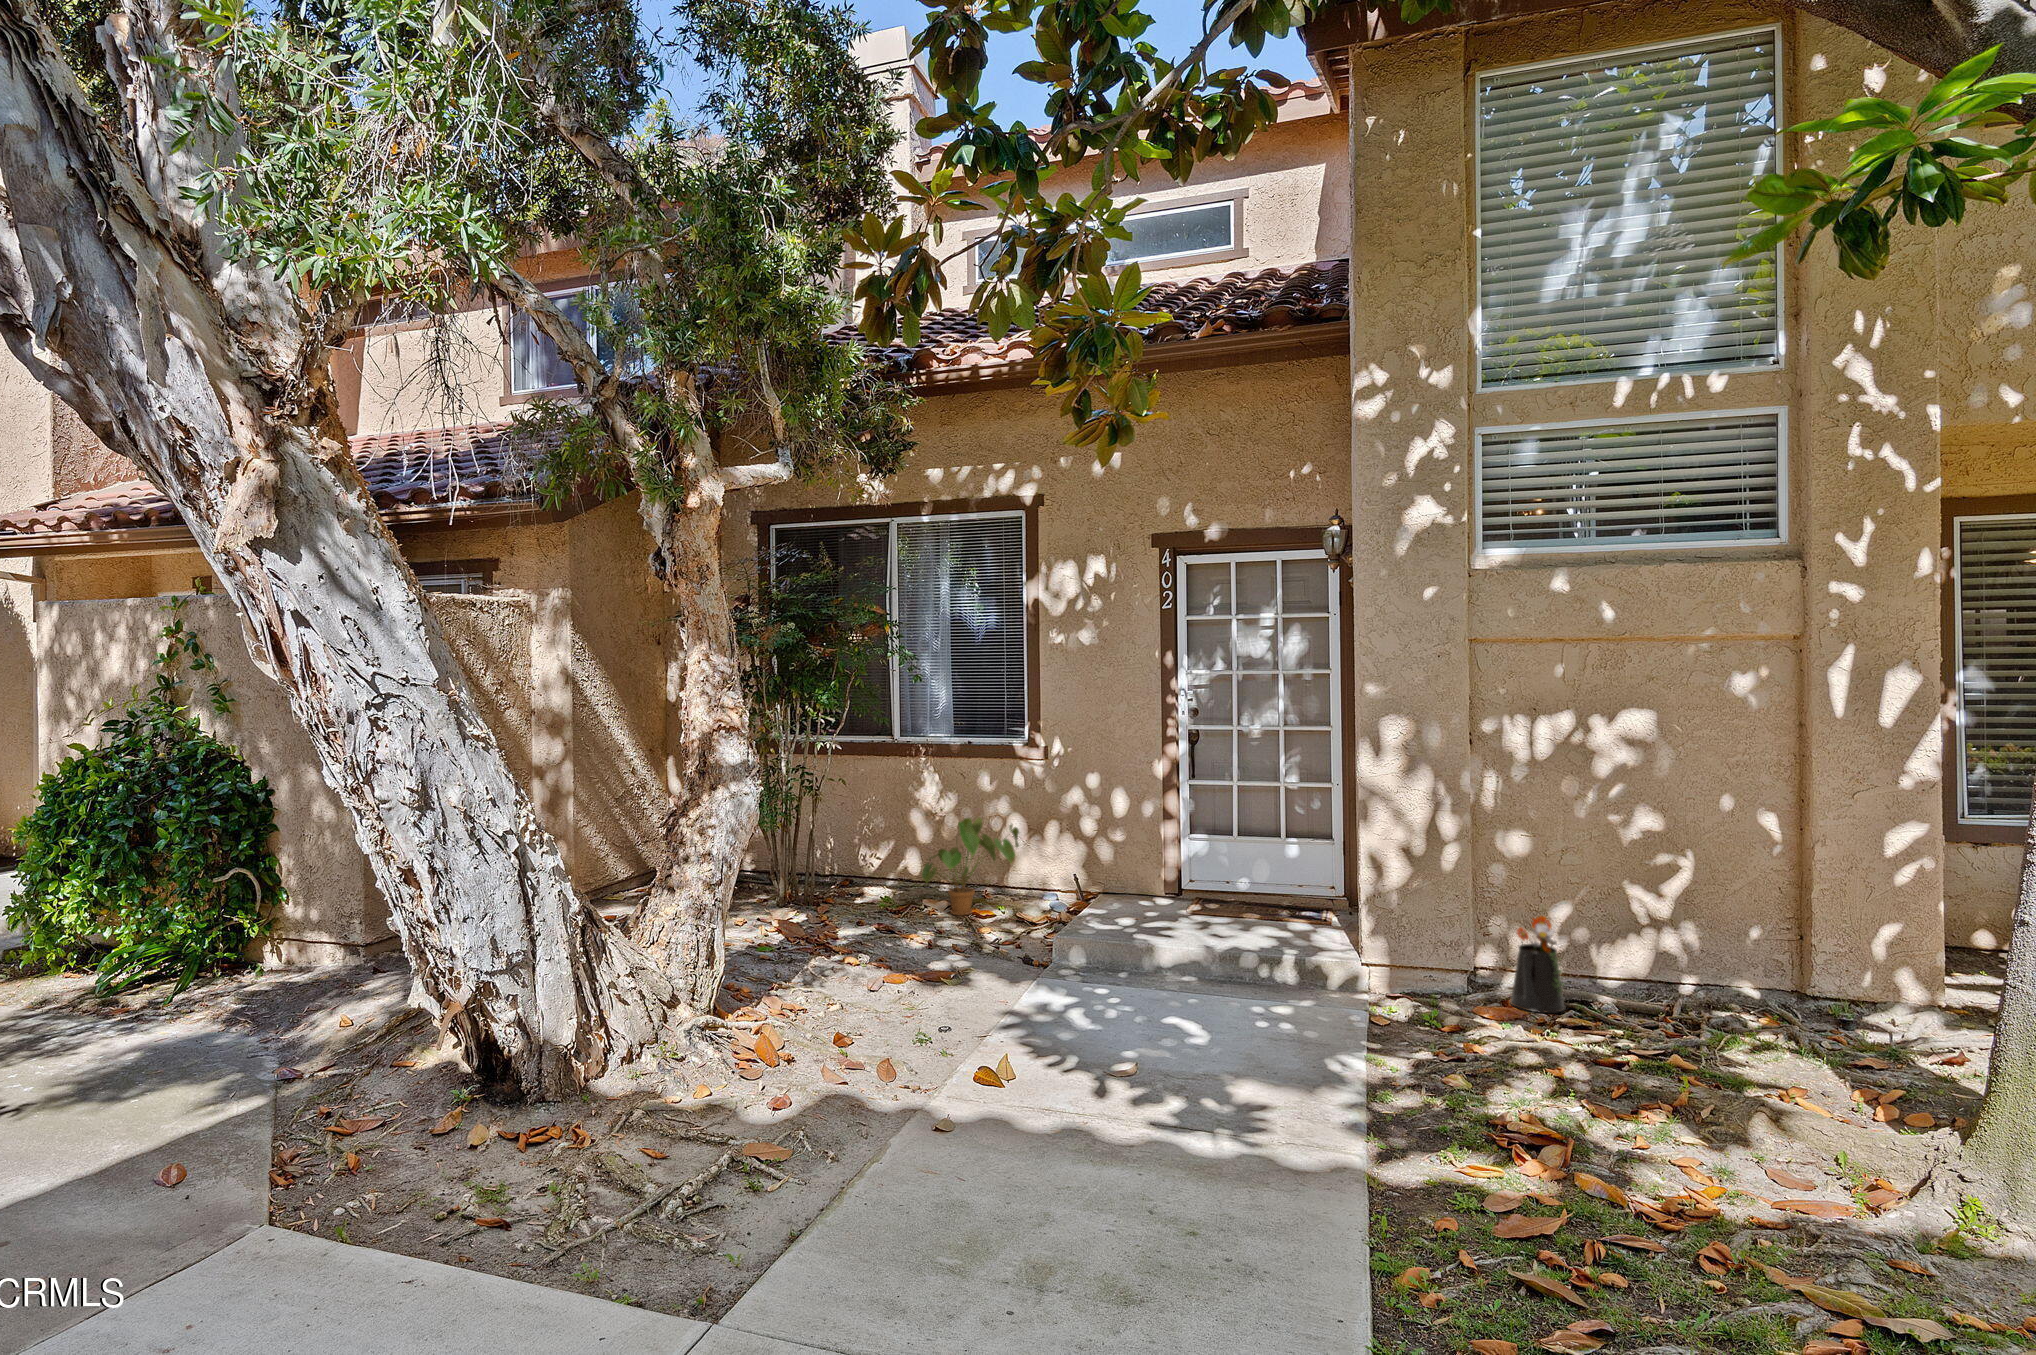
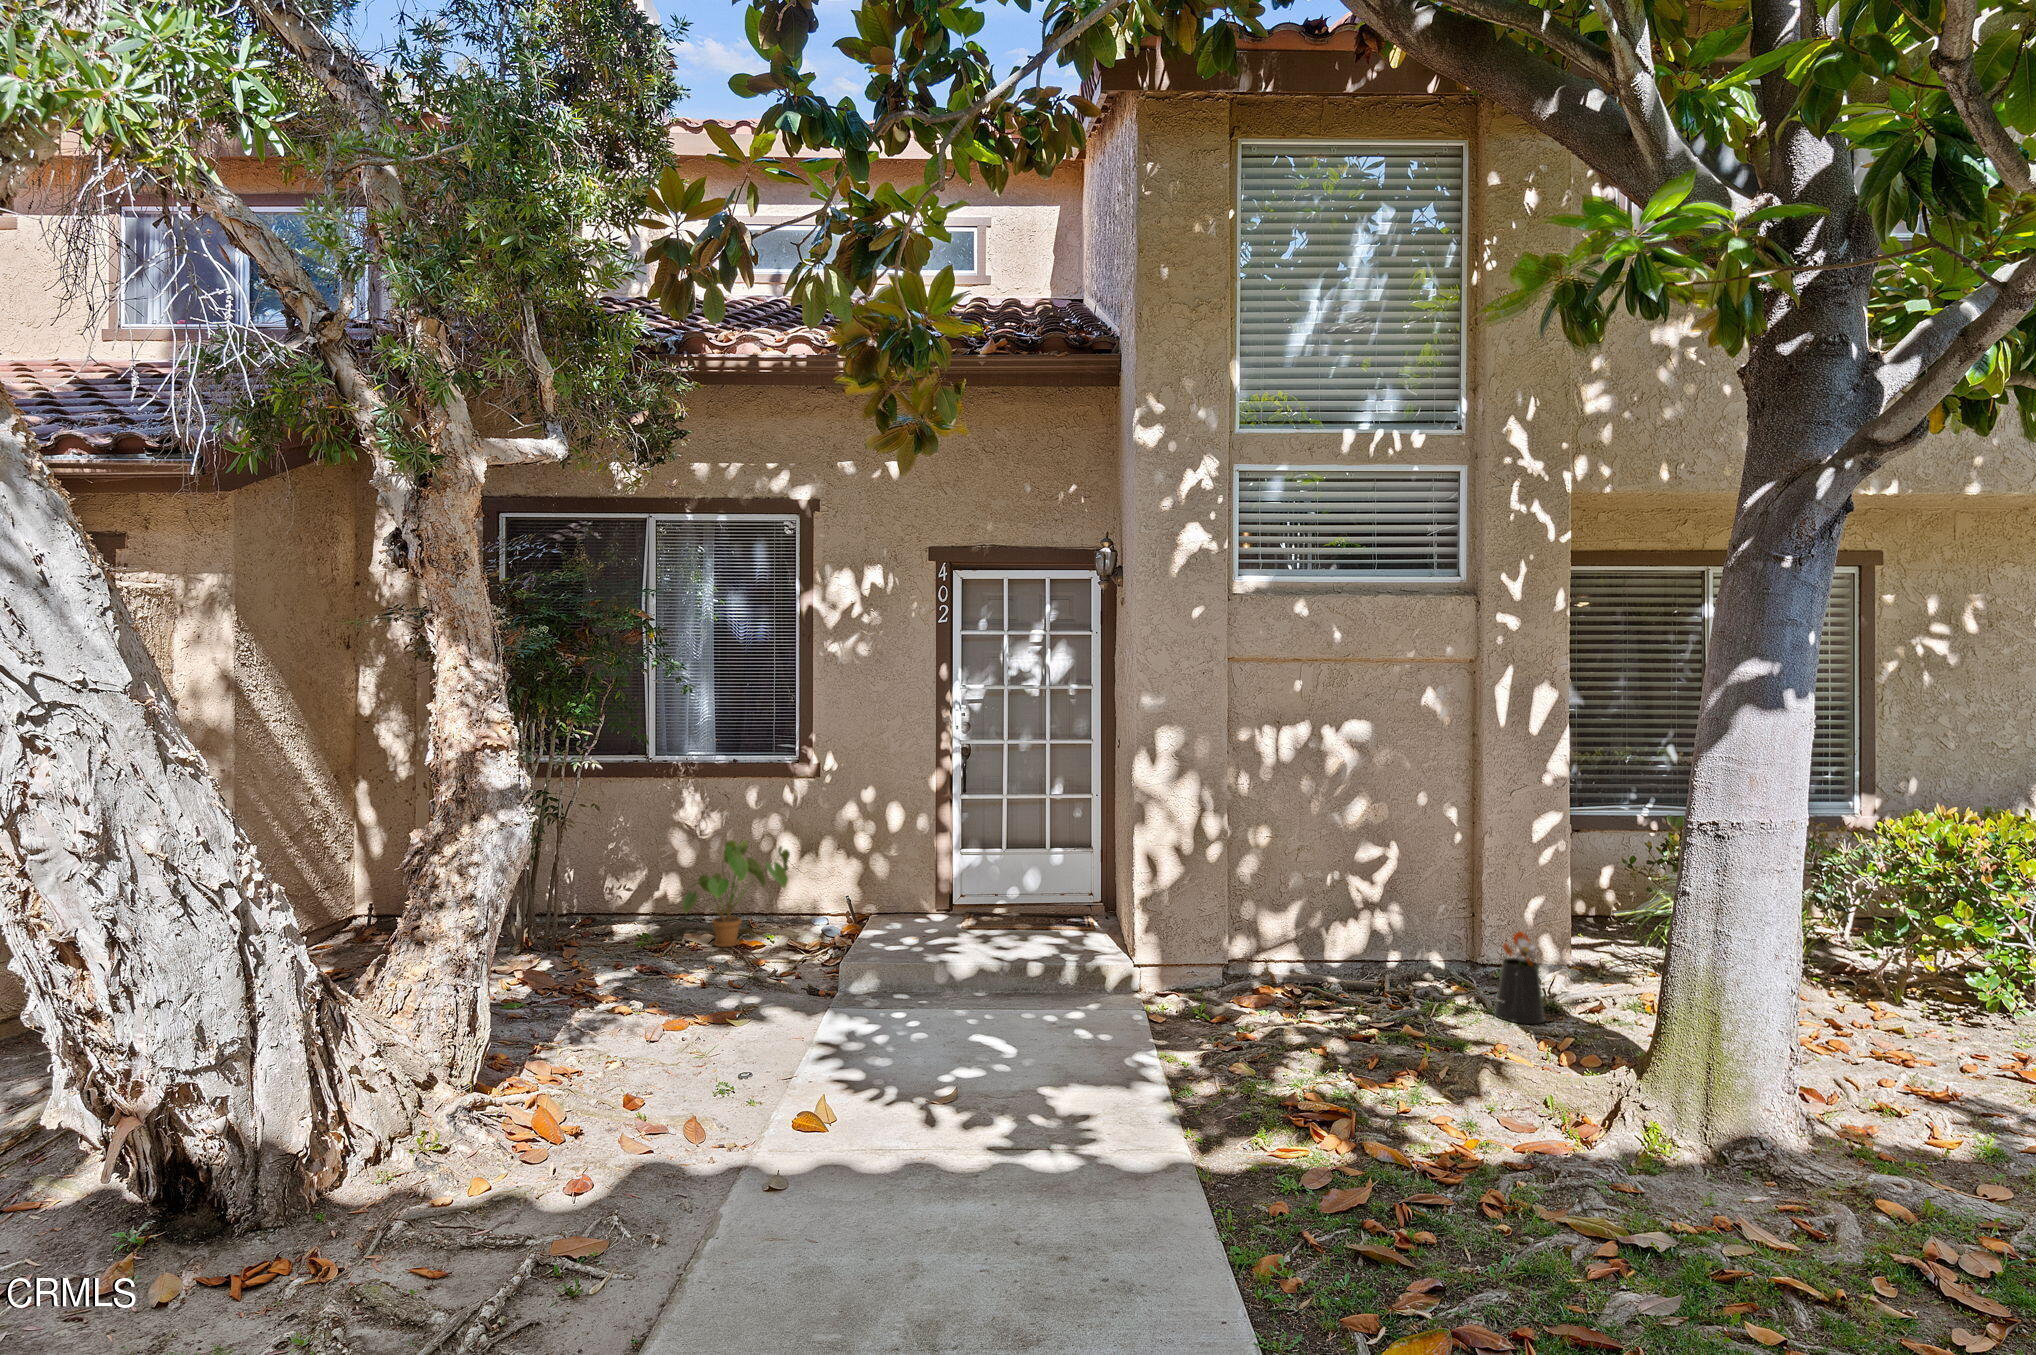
watering can: present [1510,916,1566,1013] -> present [1493,932,1546,1024]

